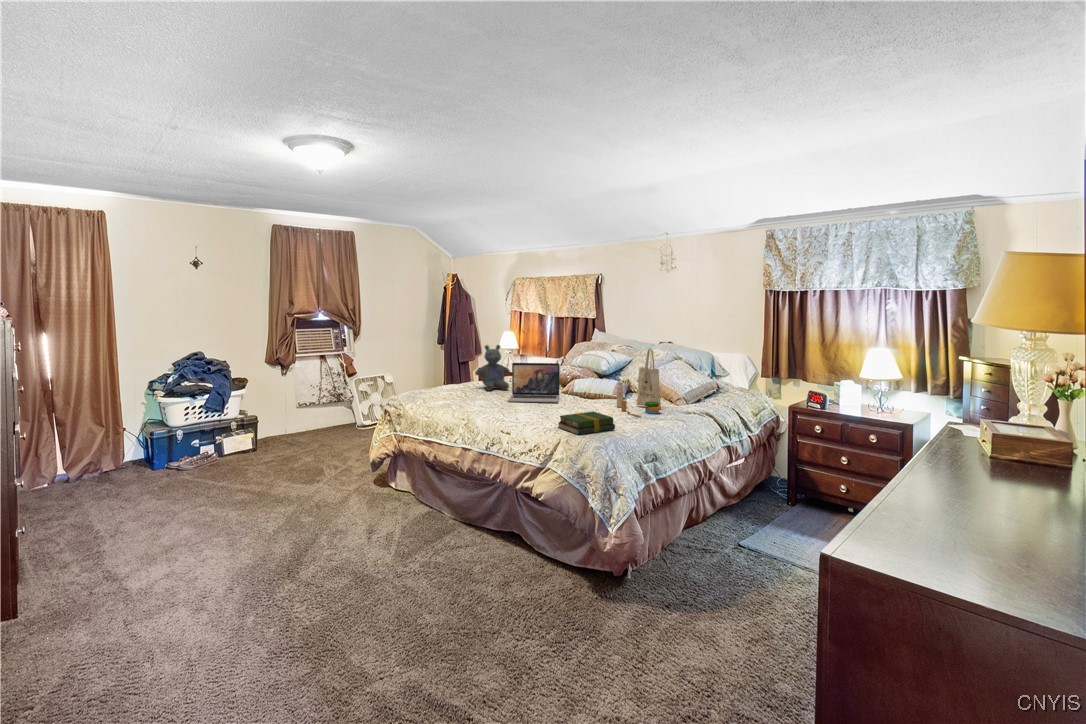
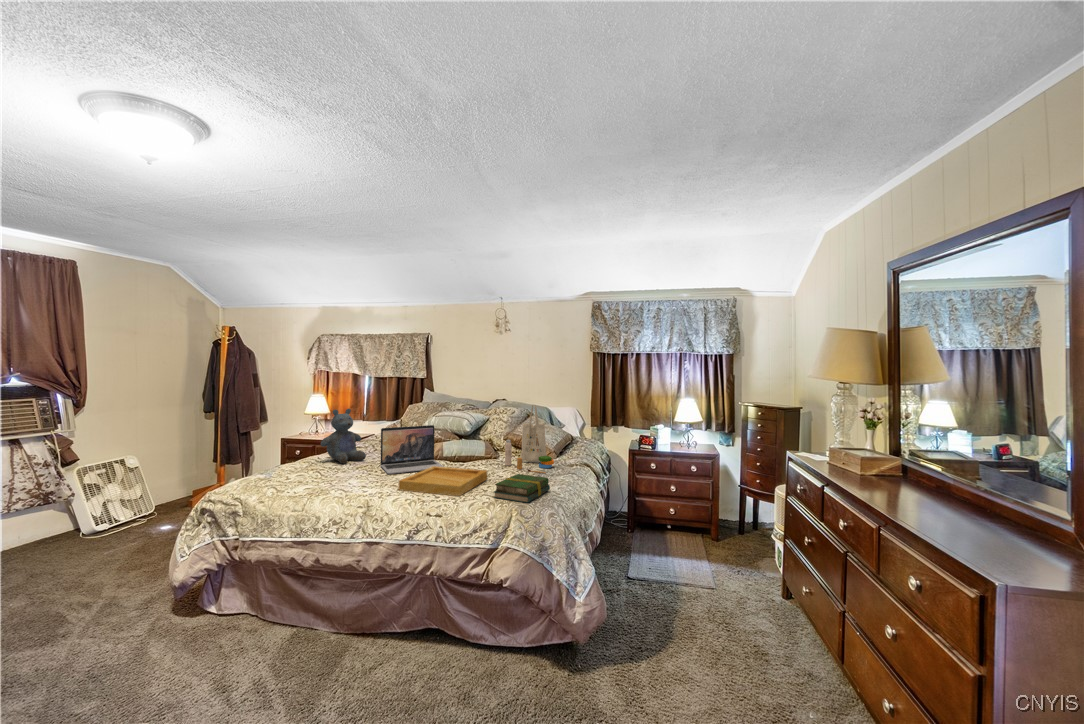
tray: none [498,399,578,423] -> present [399,466,487,496]

